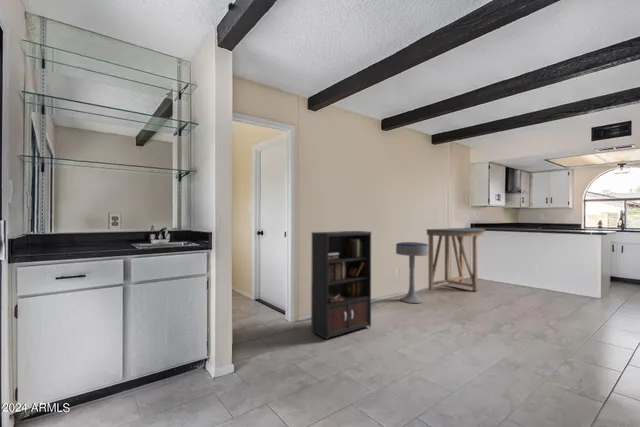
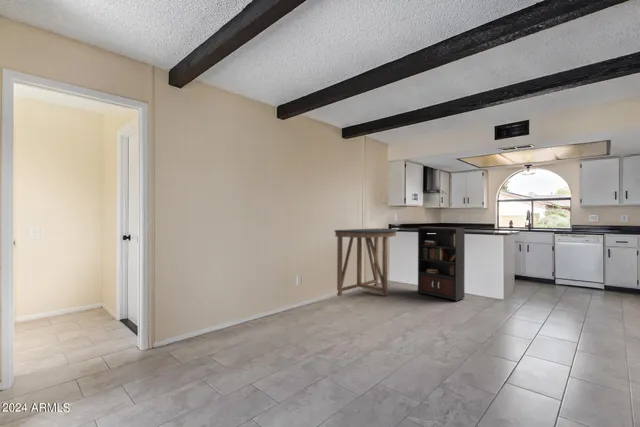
bookcase: present [311,231,371,339] -> present [418,227,483,301]
bar stool: present [396,242,428,303] -> none [294,245,329,313]

